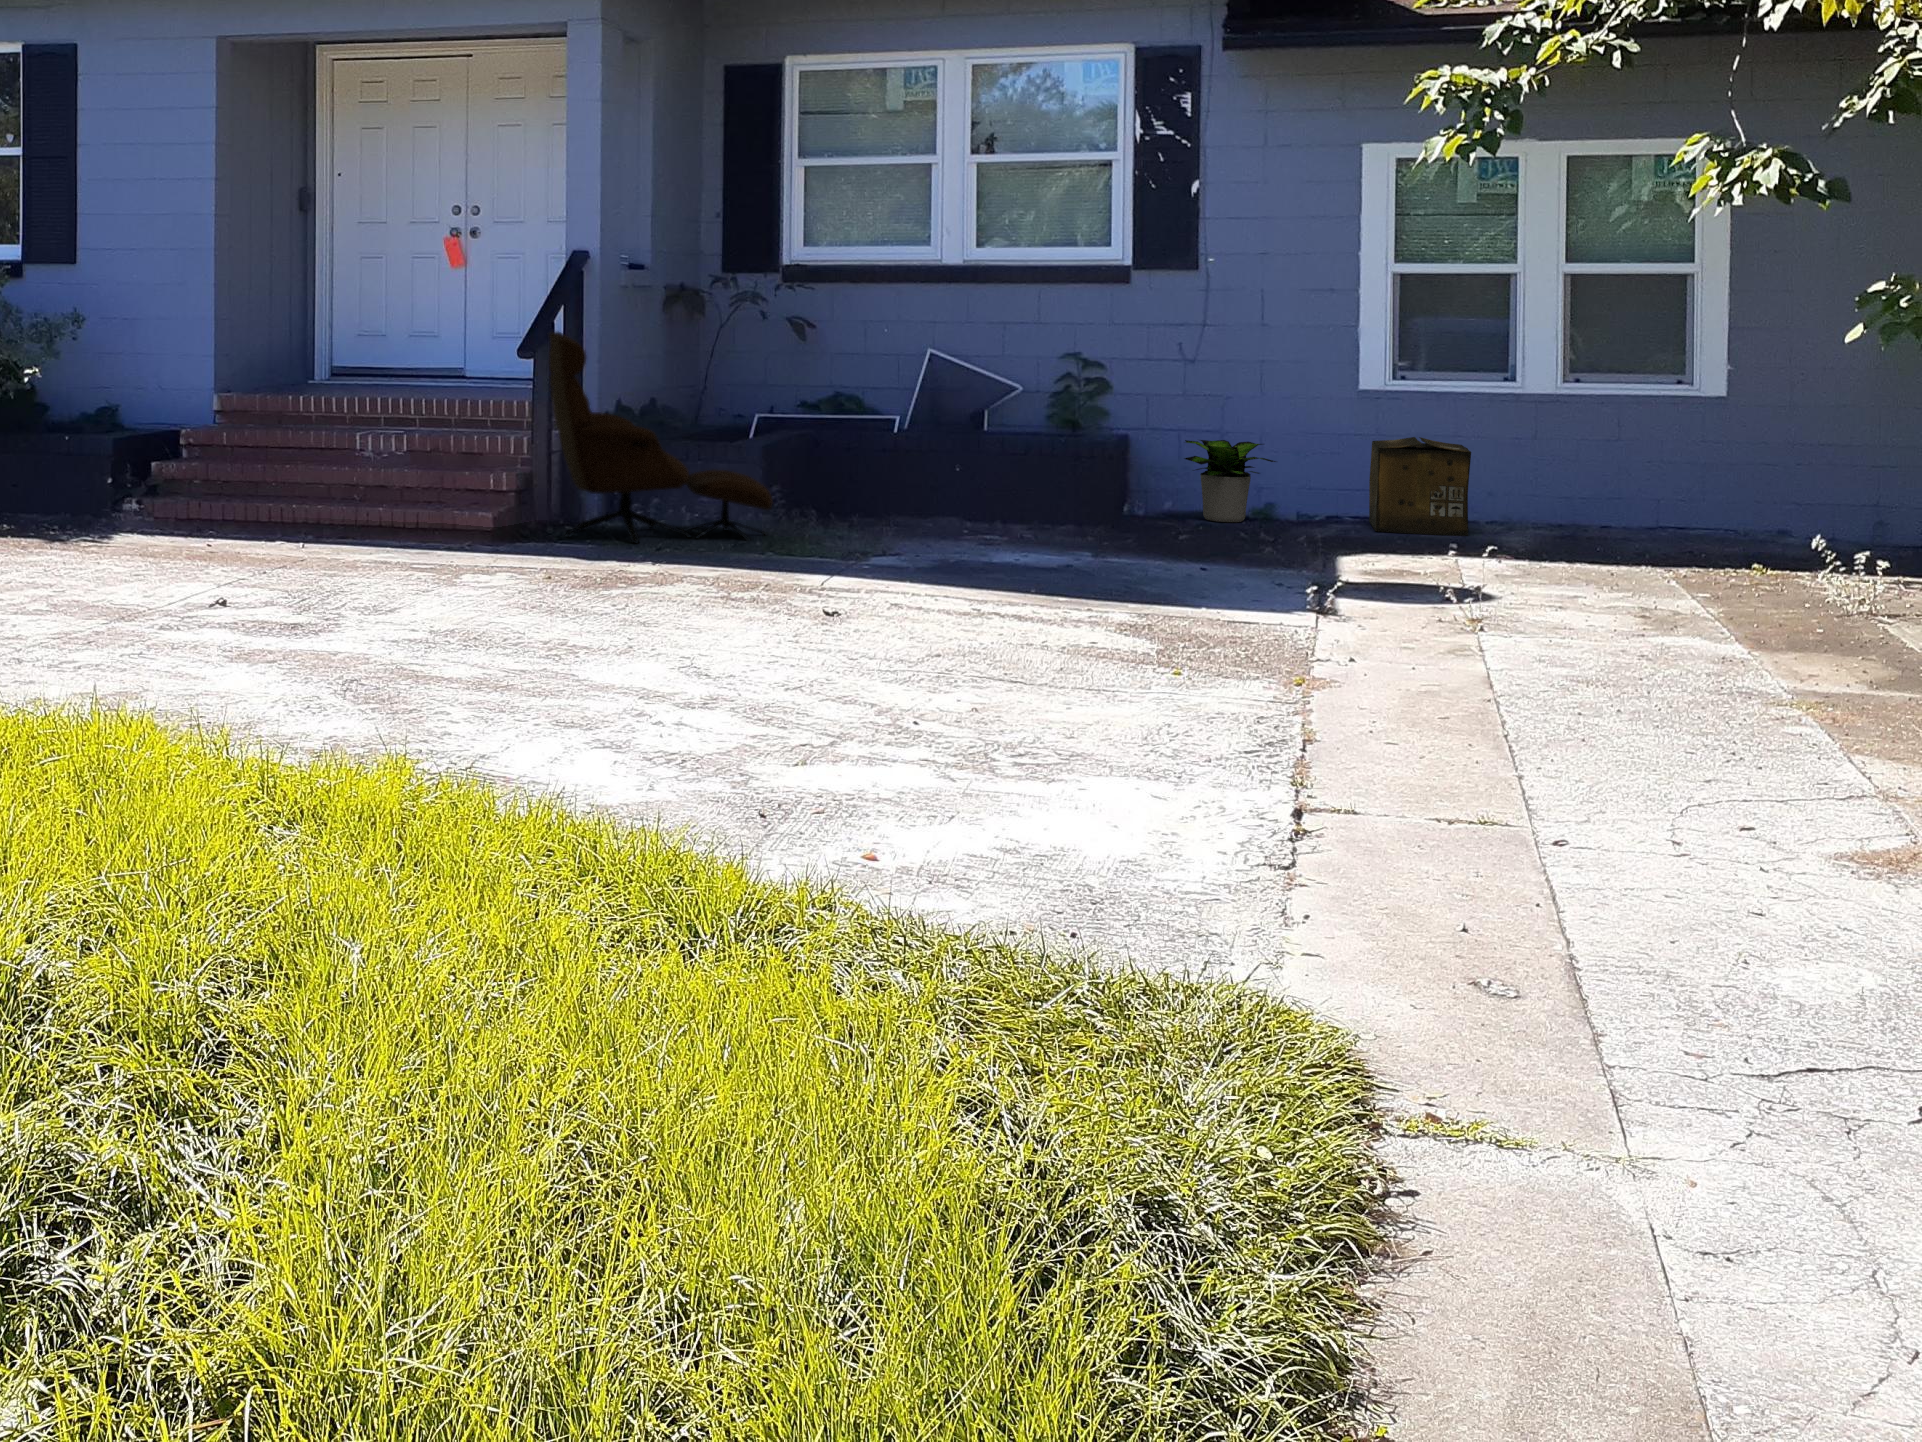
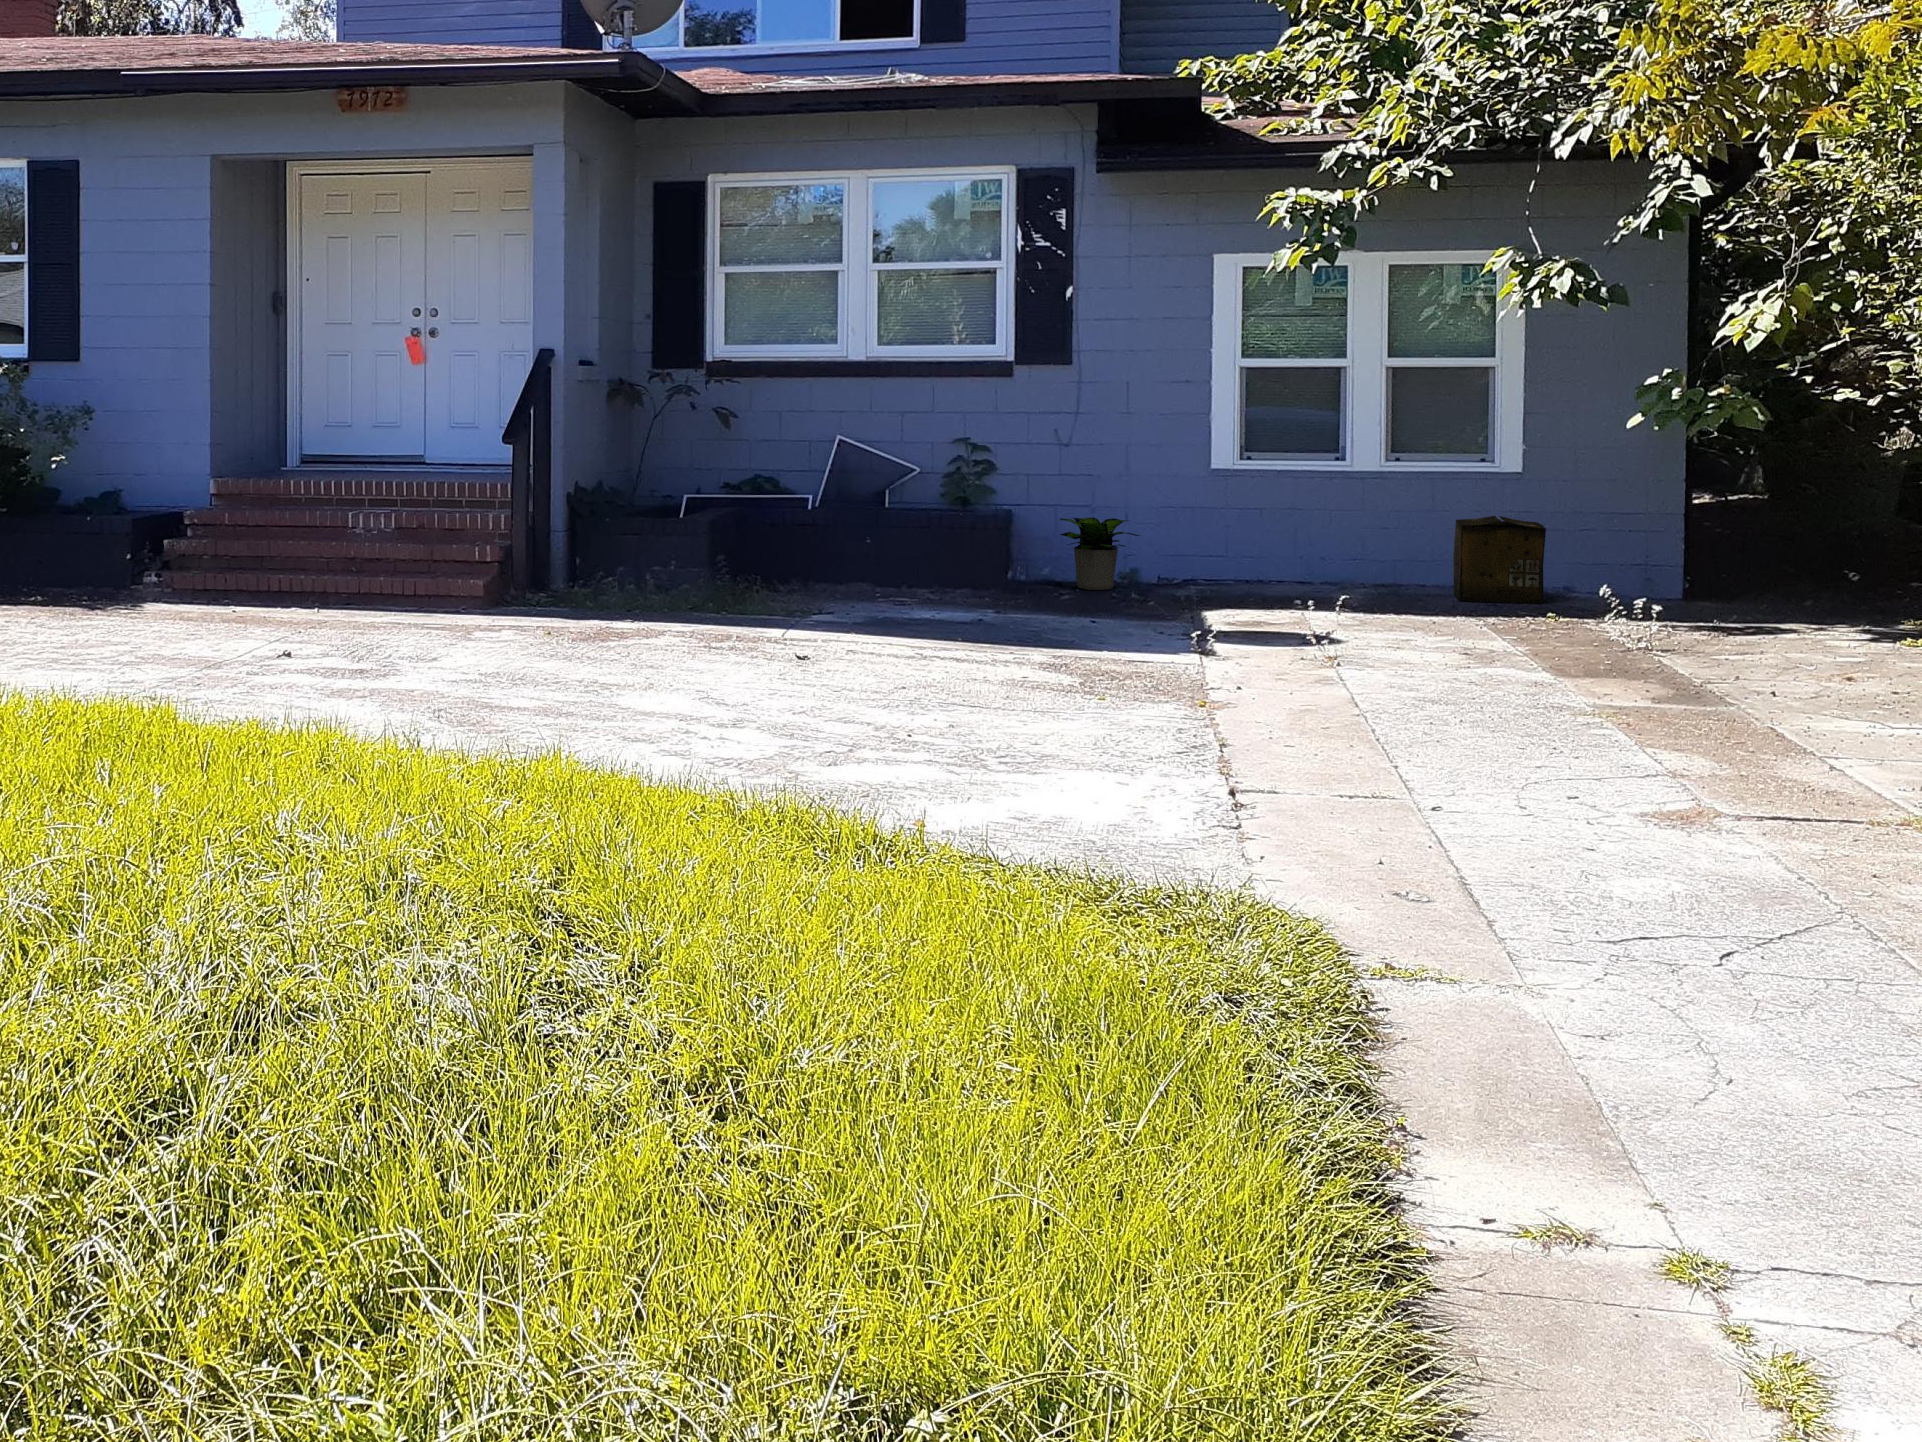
lounge chair: present [549,332,773,543] -> none [503,429,709,618]
cardboard box: present [1369,437,1471,536] -> present [1454,516,1546,604]

